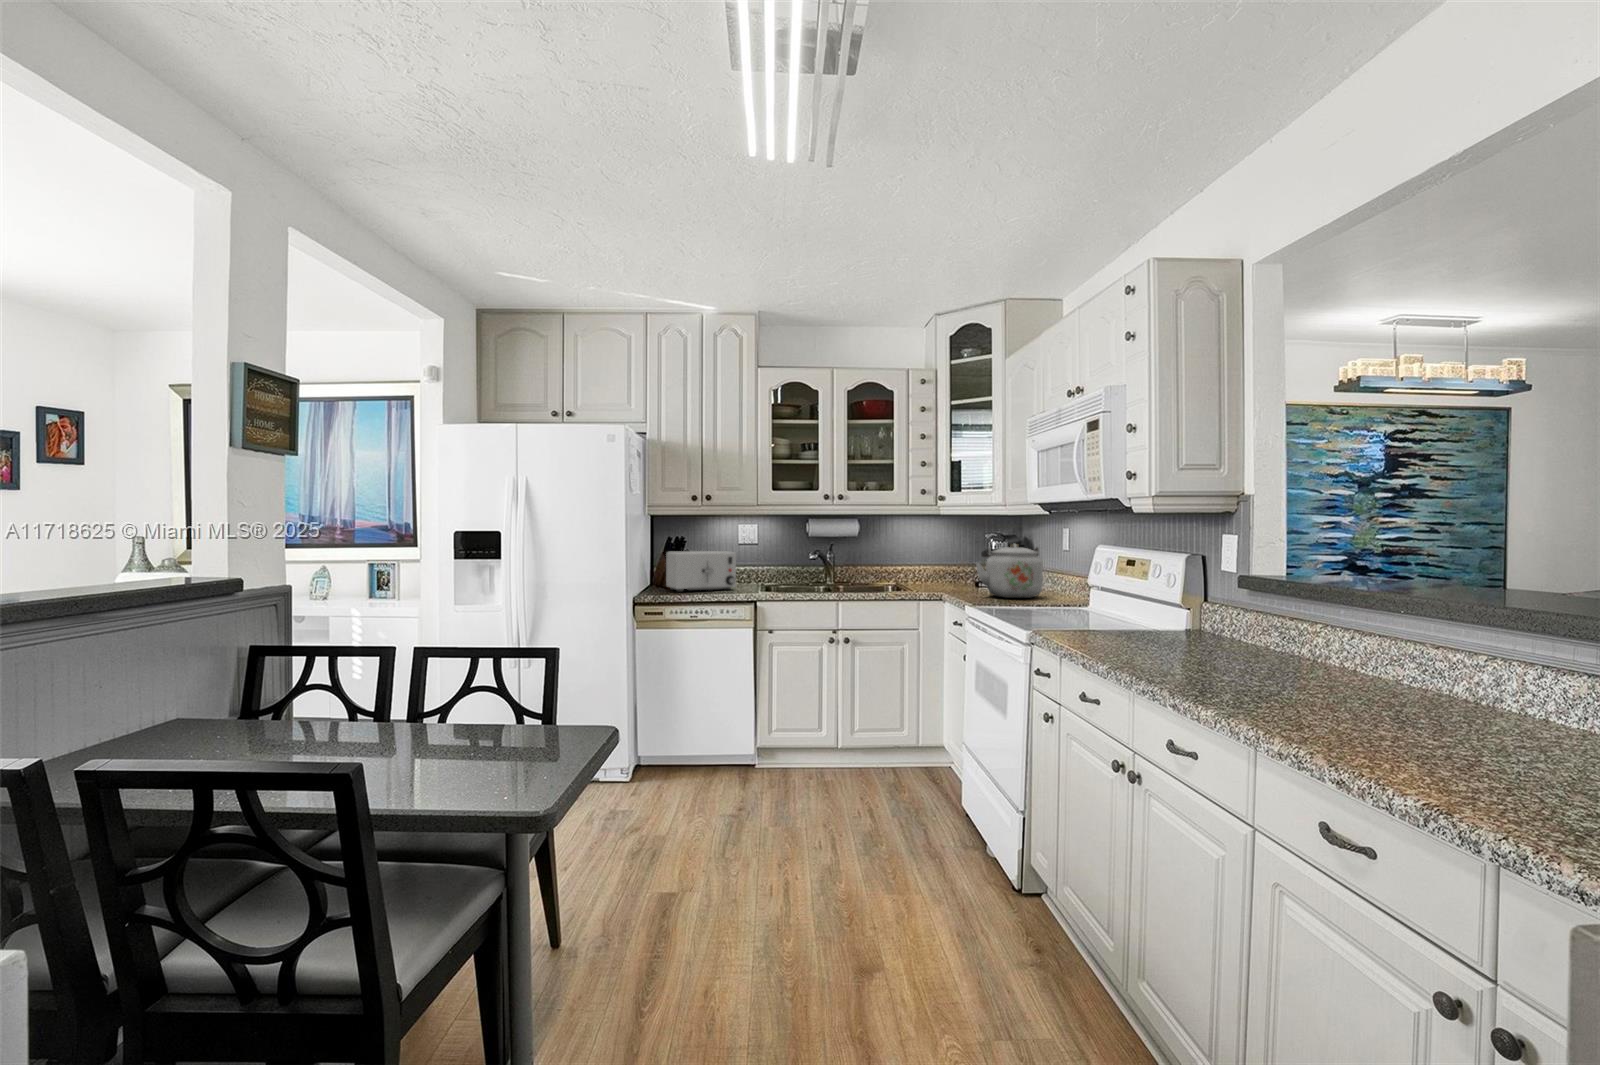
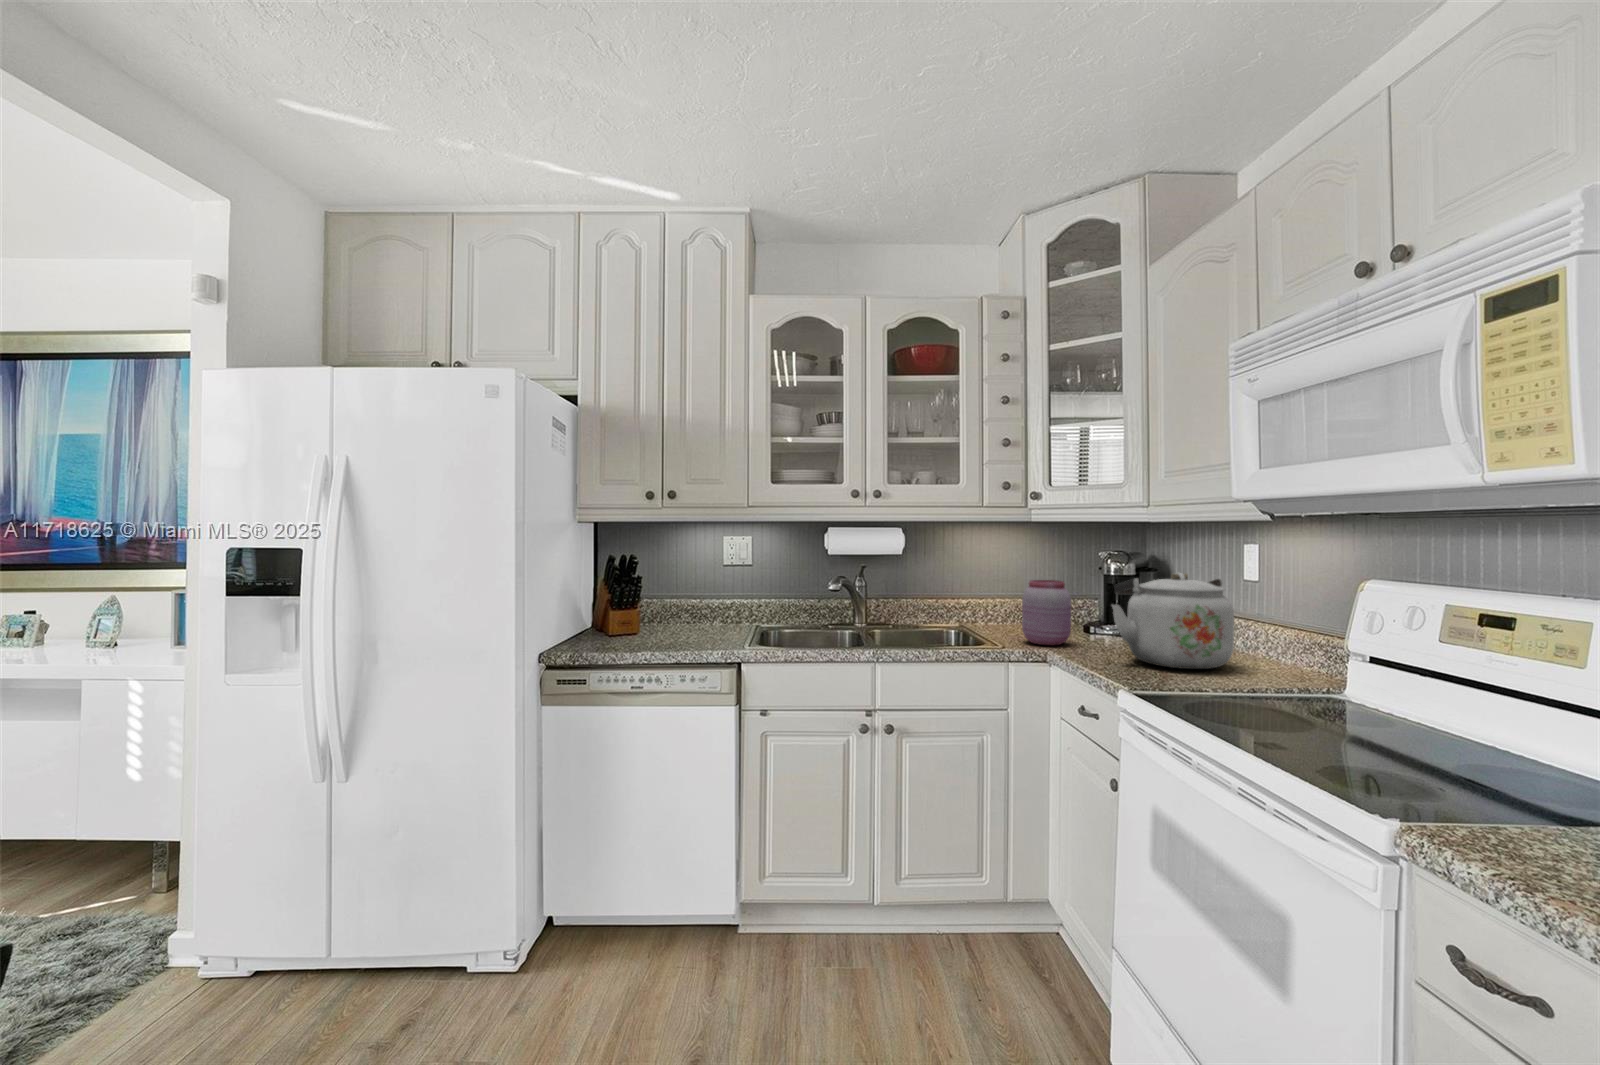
toaster: present [666,551,736,592] -> none [604,577,712,644]
jar: none [931,551,961,591] -> present [1022,580,1071,645]

